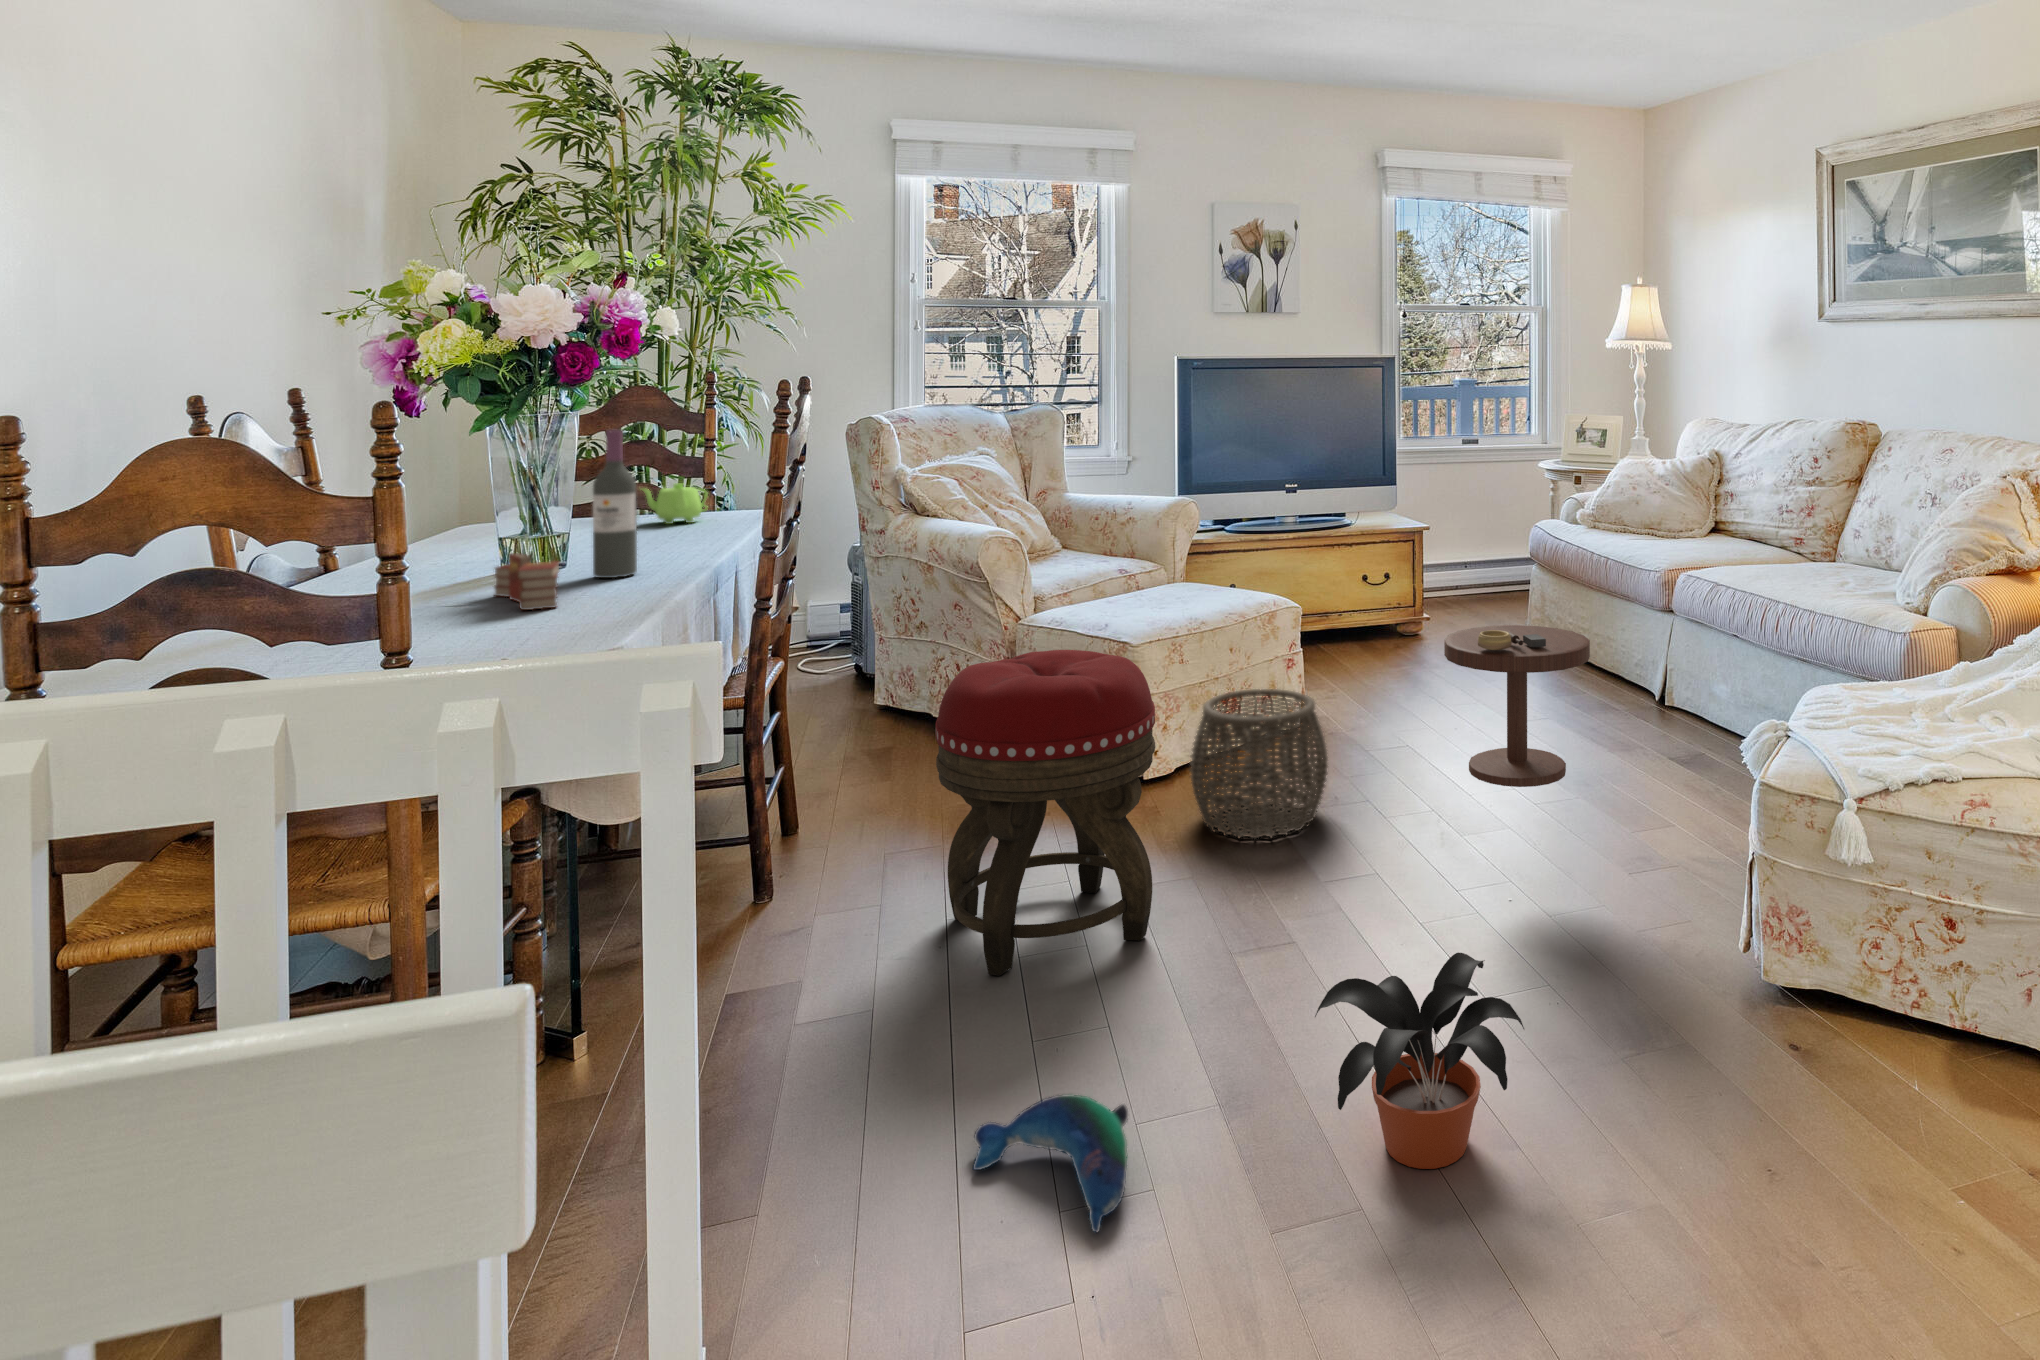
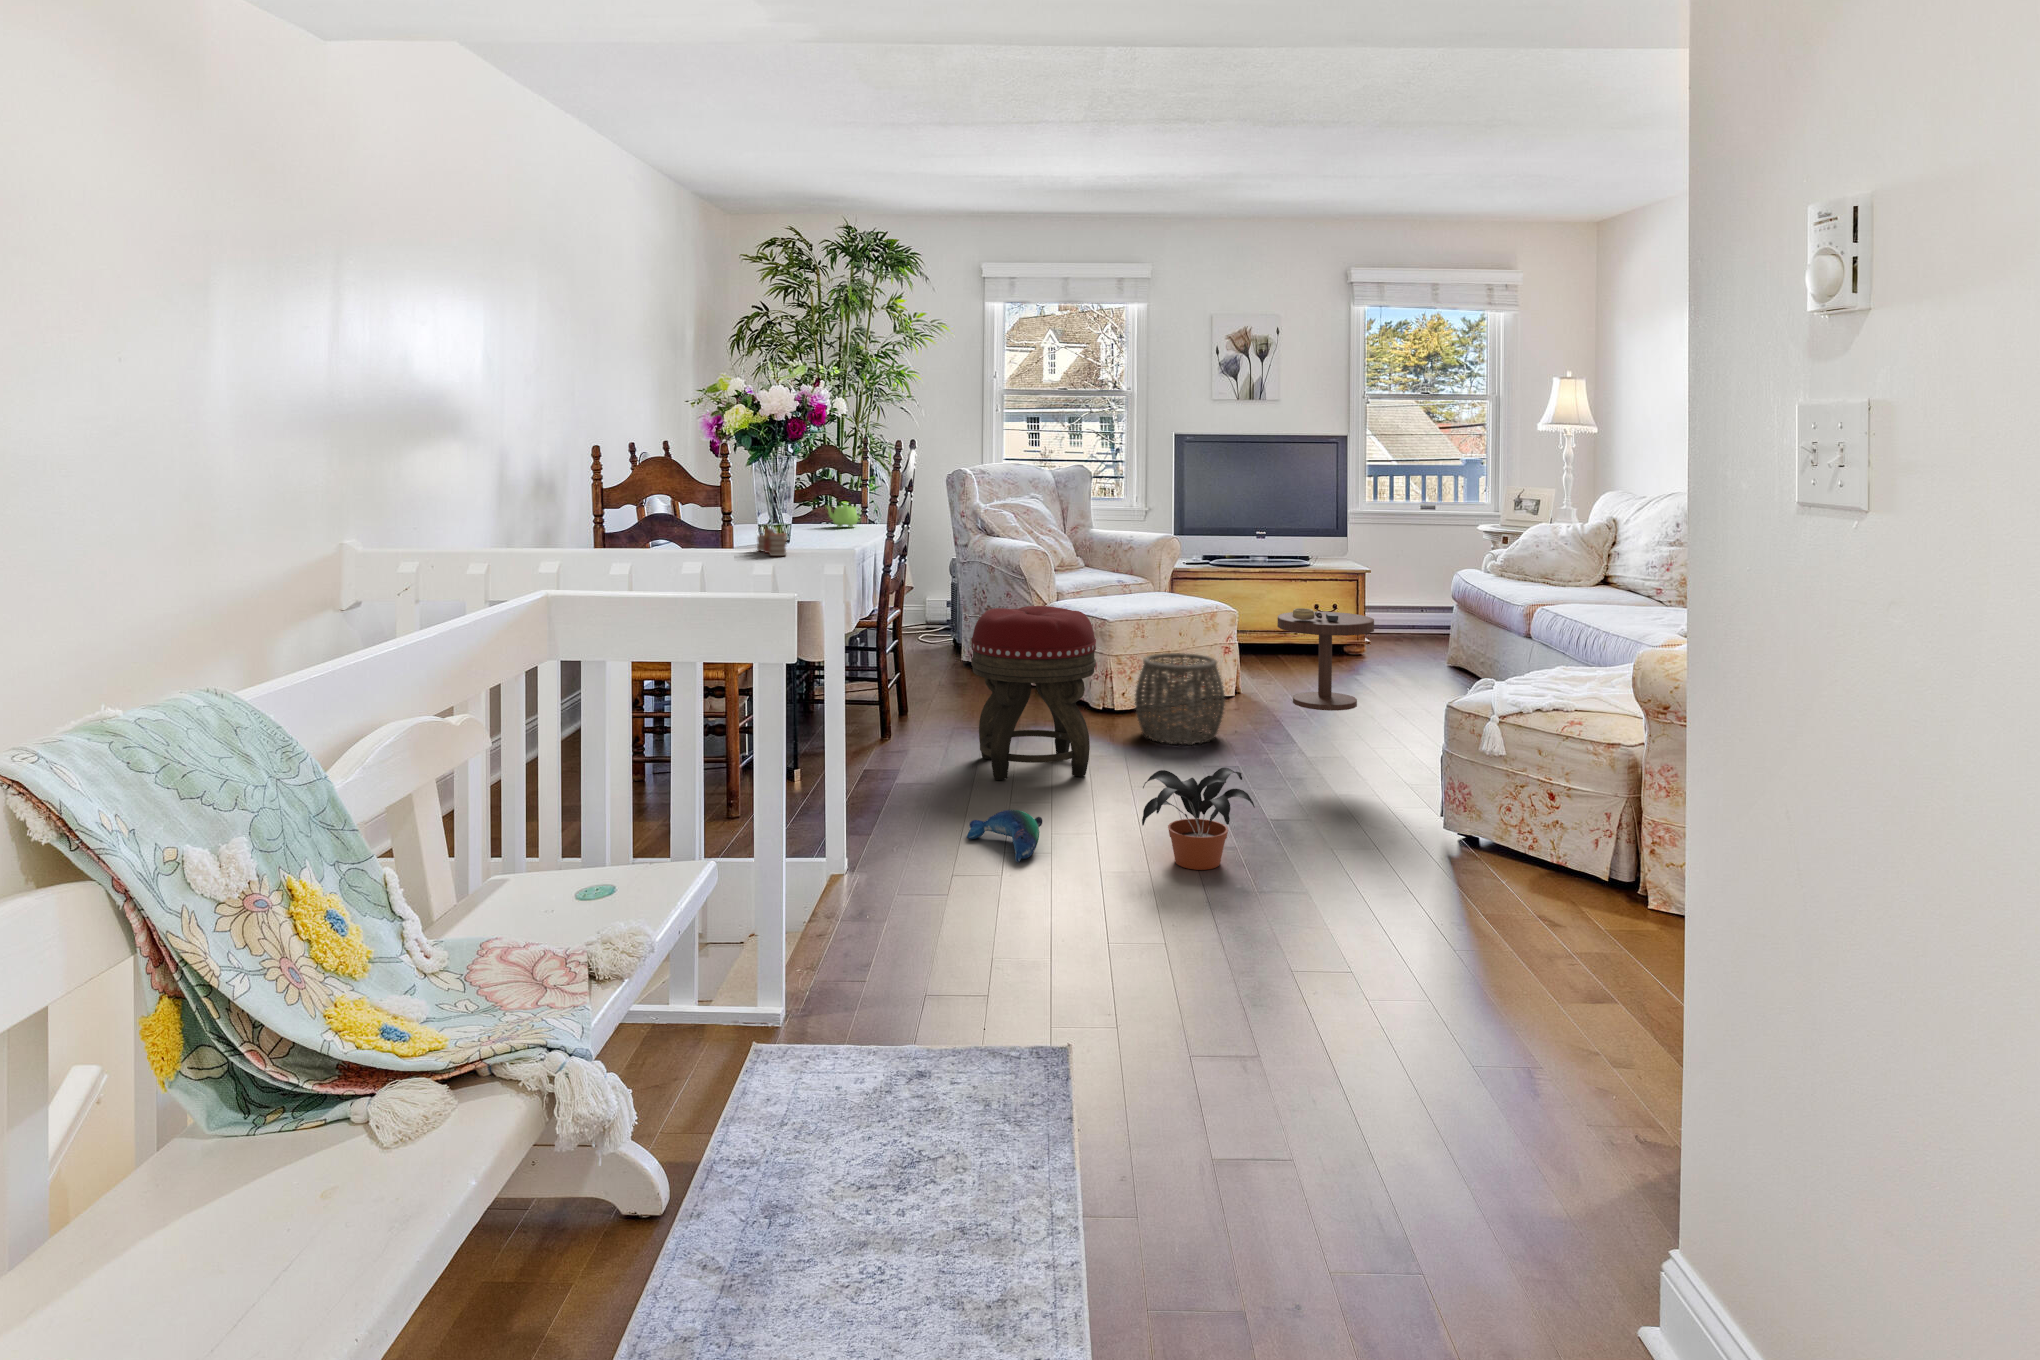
wine bottle: present [593,430,637,578] -> none [802,466,823,547]

